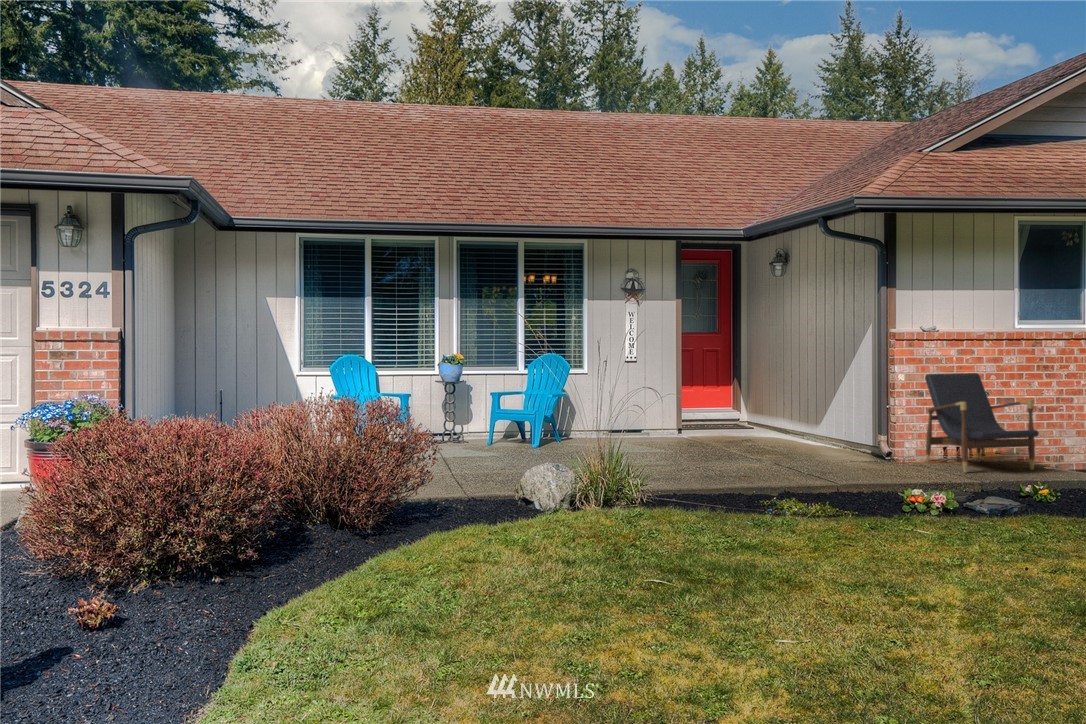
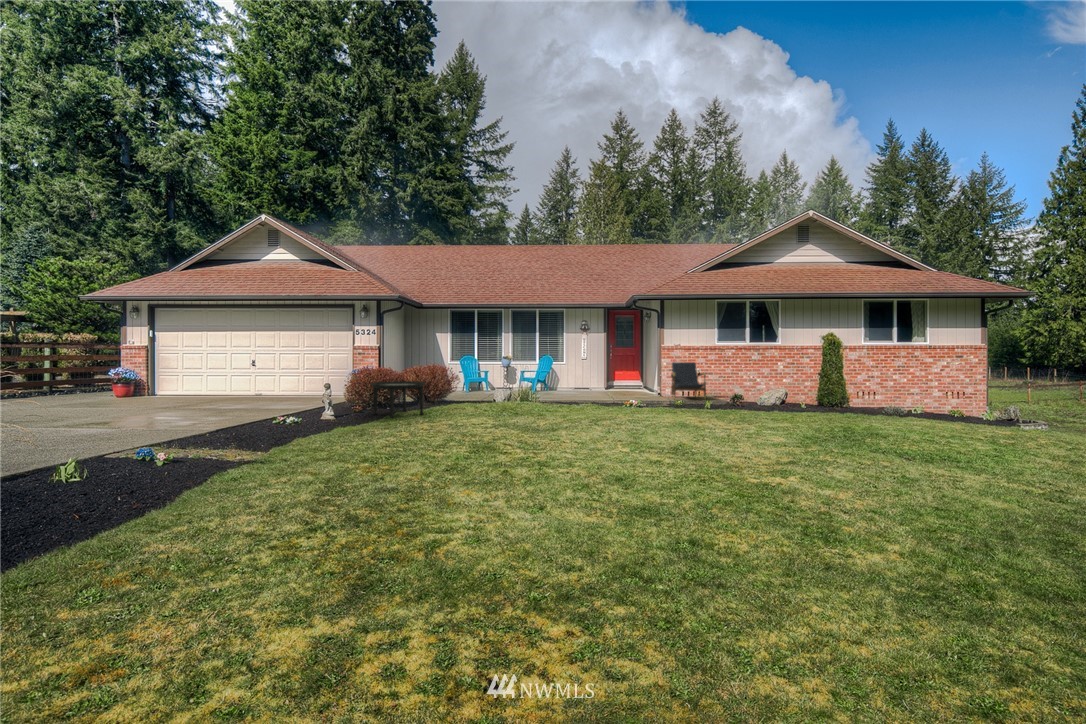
round table: none [149,466,374,640] -> present [371,381,425,418]

